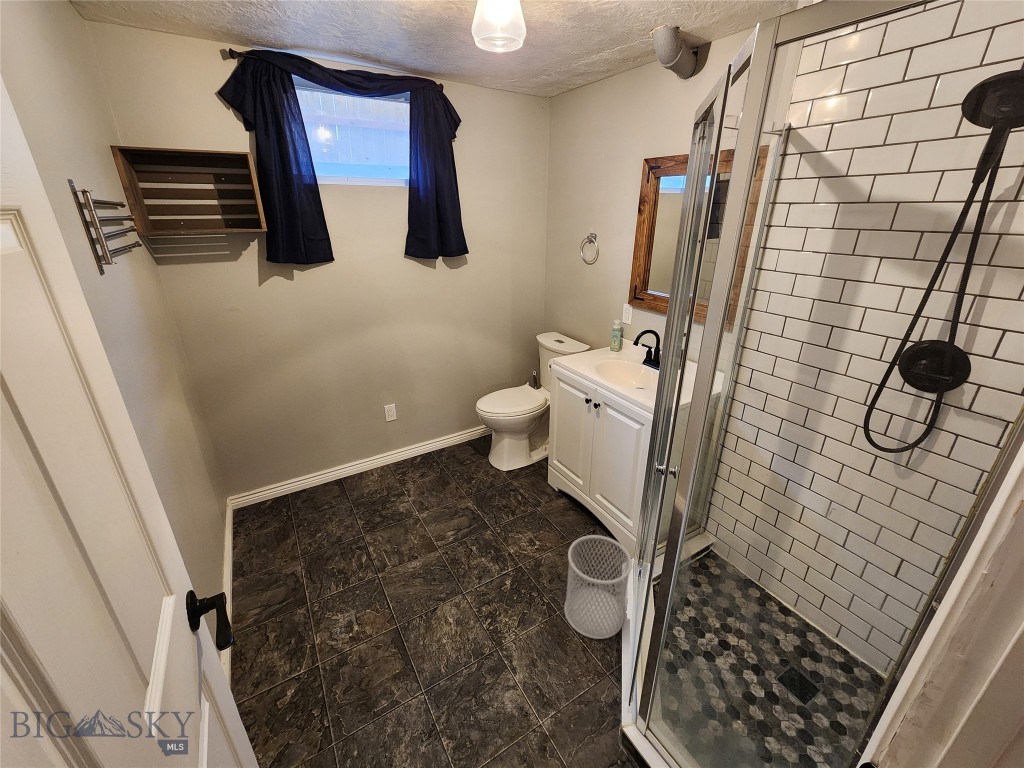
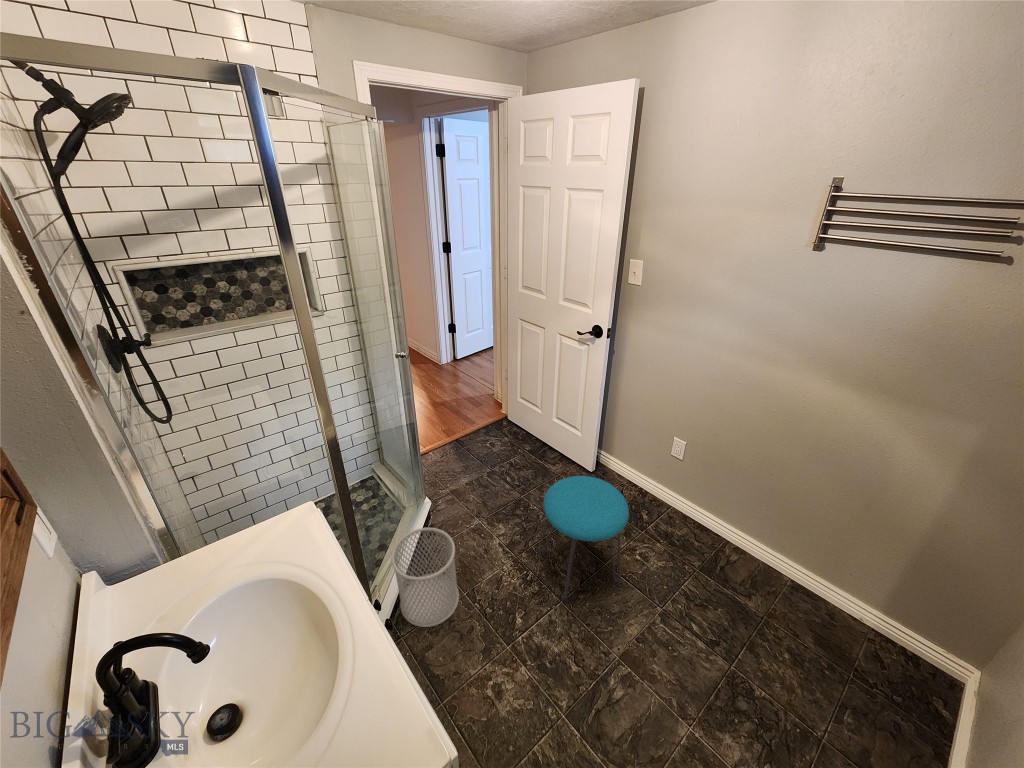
stool: none [375,519,472,666] -> present [539,476,629,603]

